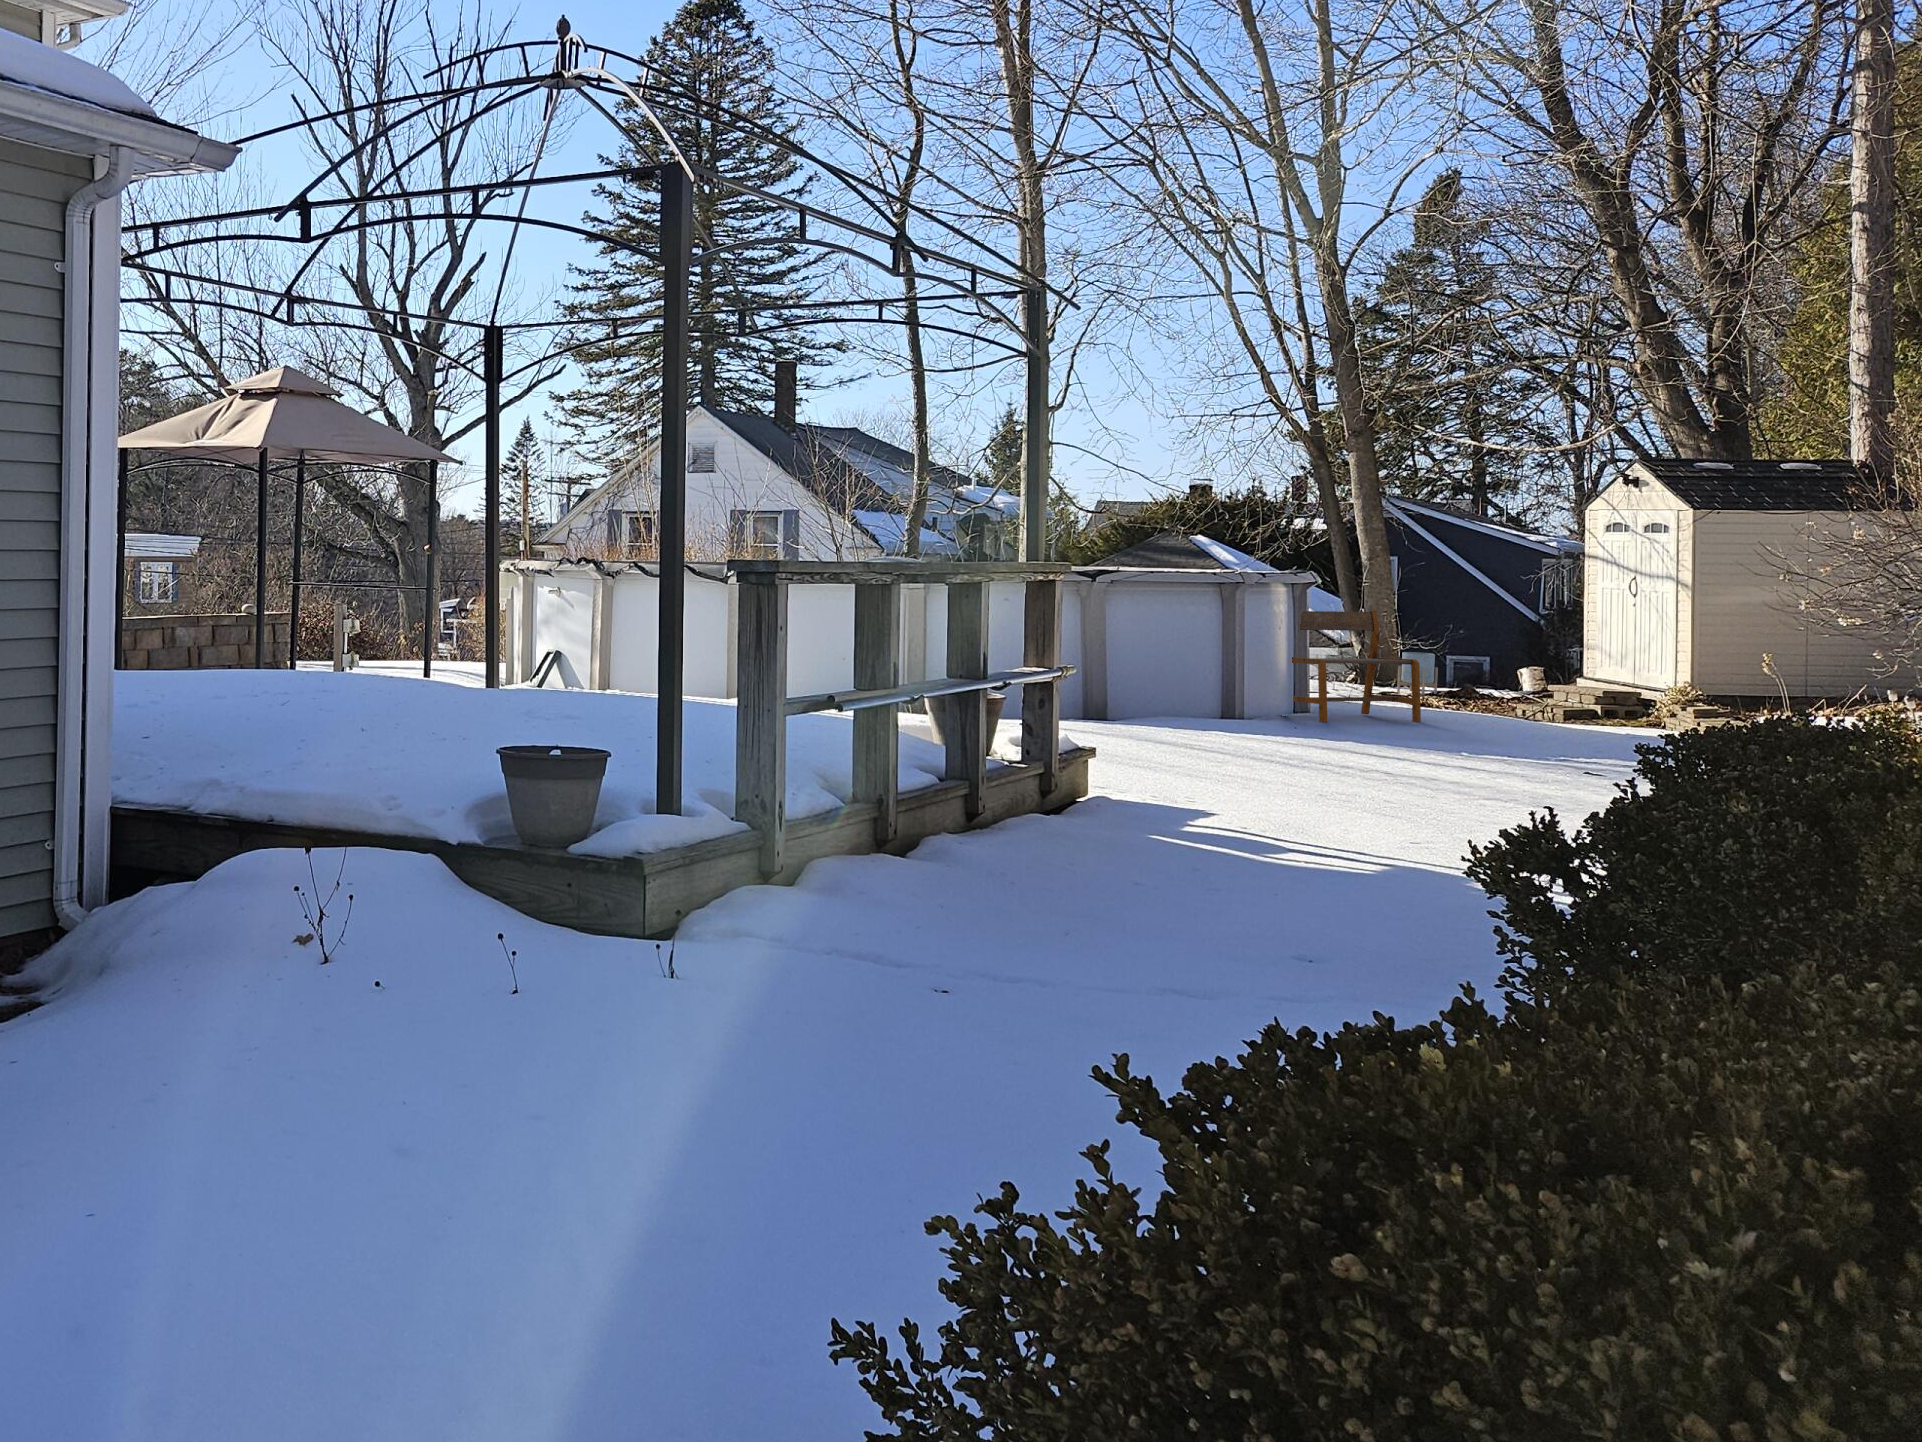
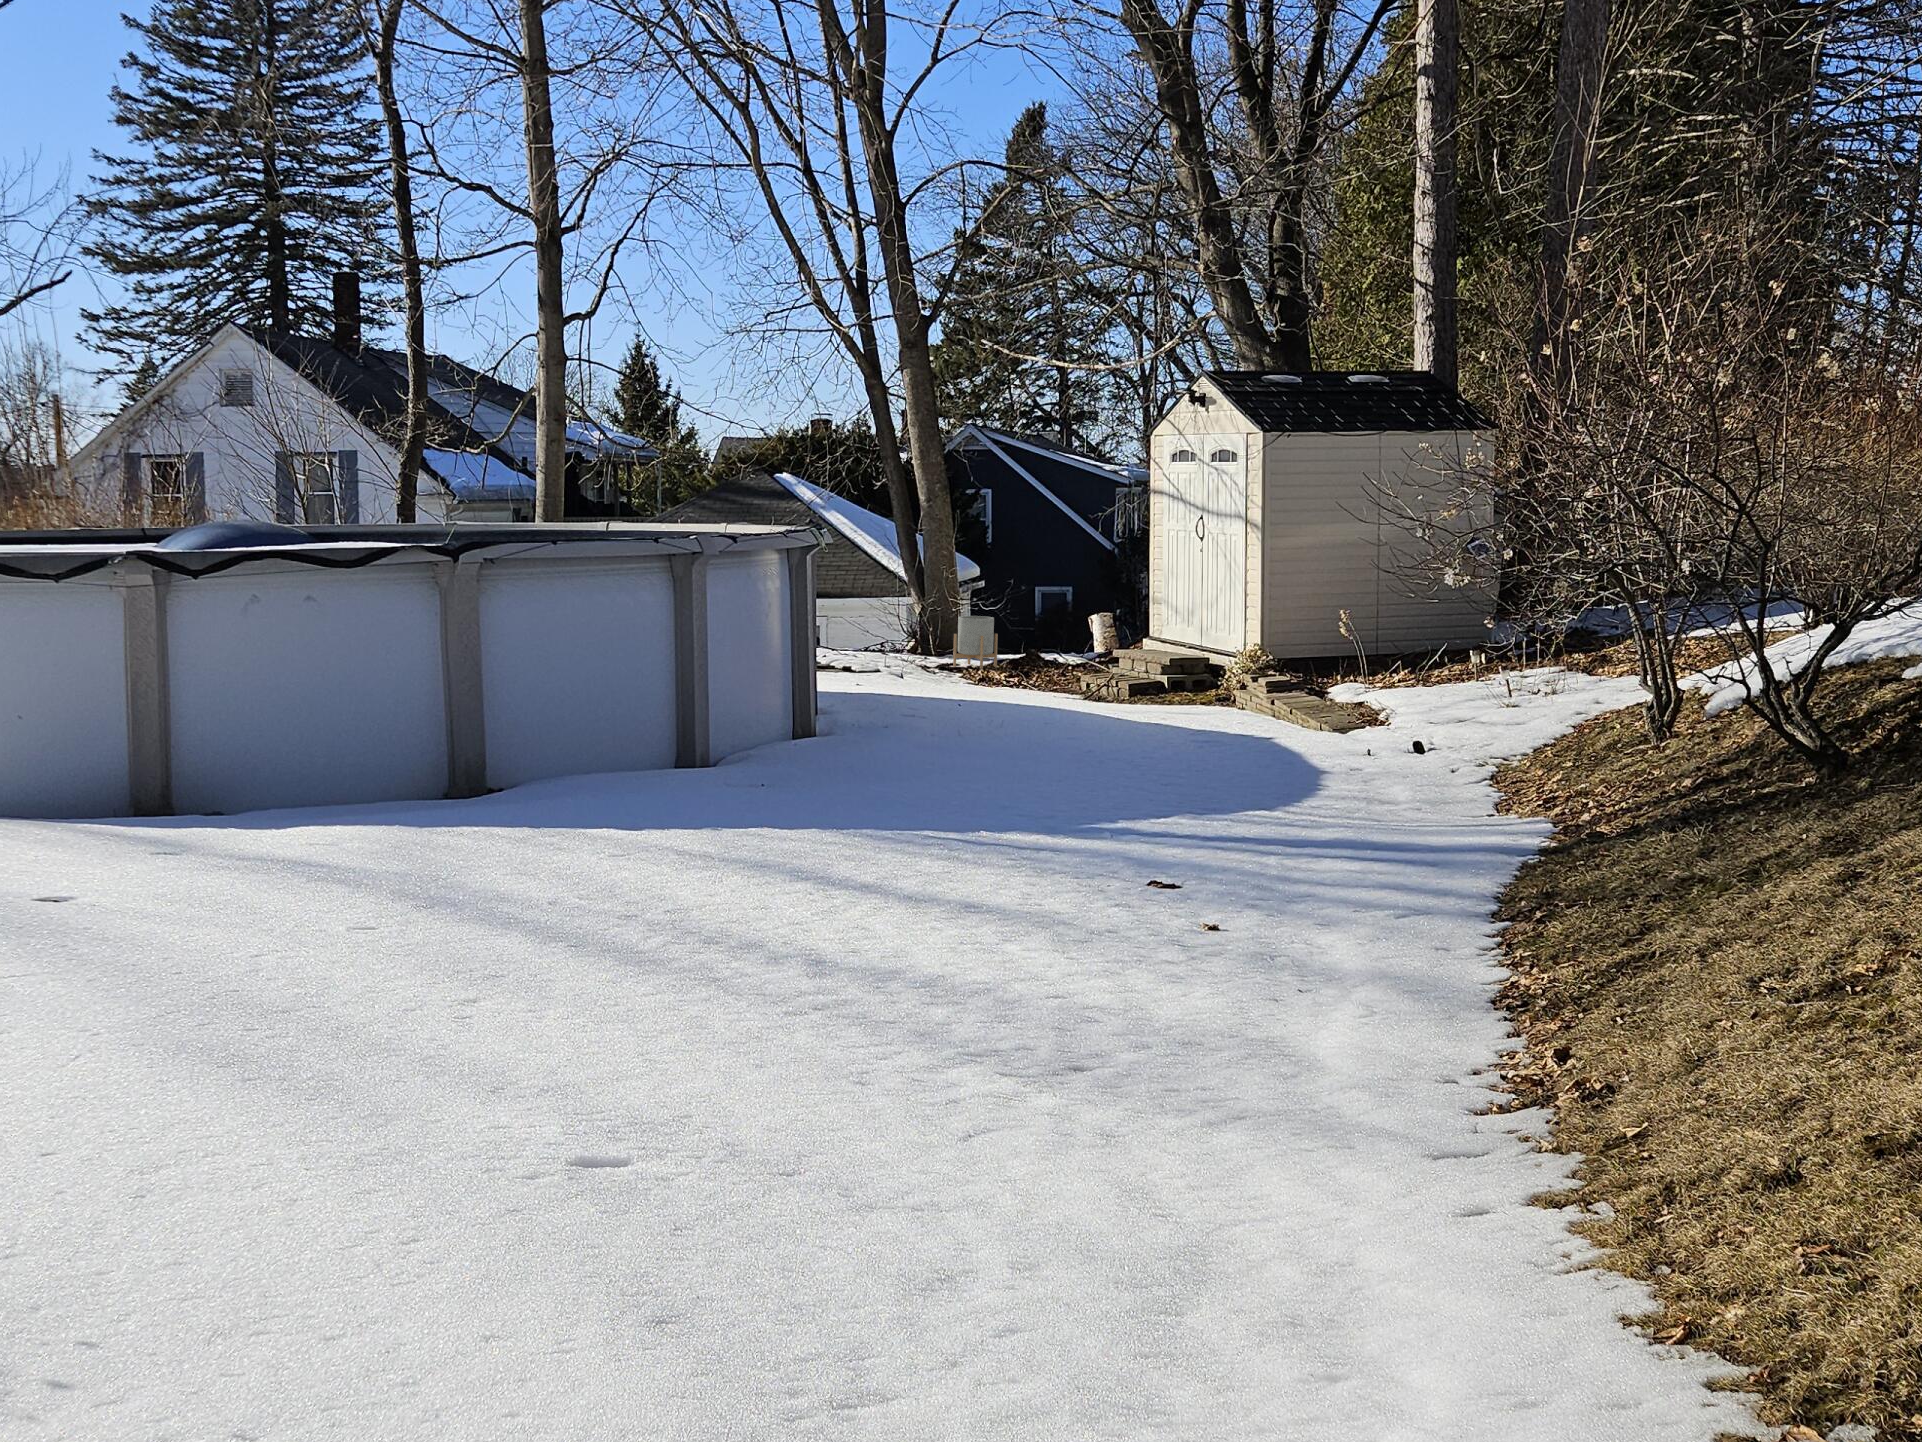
bench: present [1292,611,1421,722] -> none [795,570,965,726]

